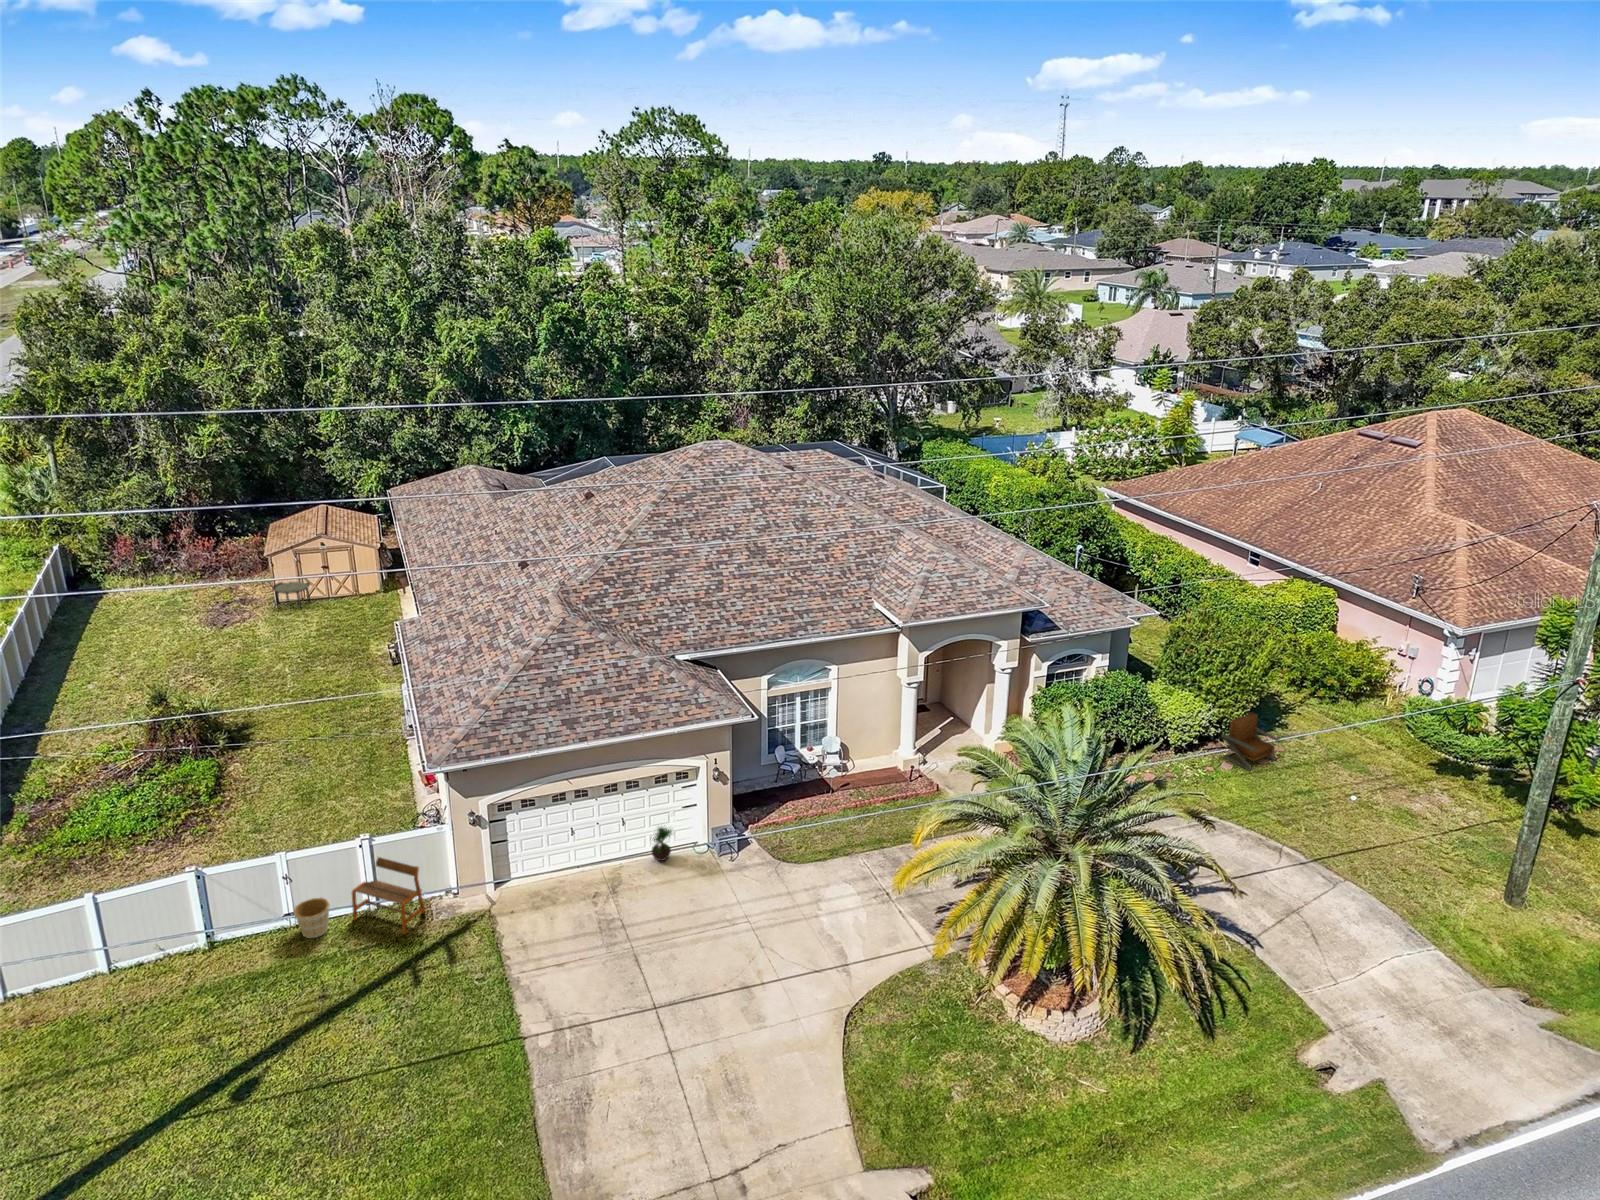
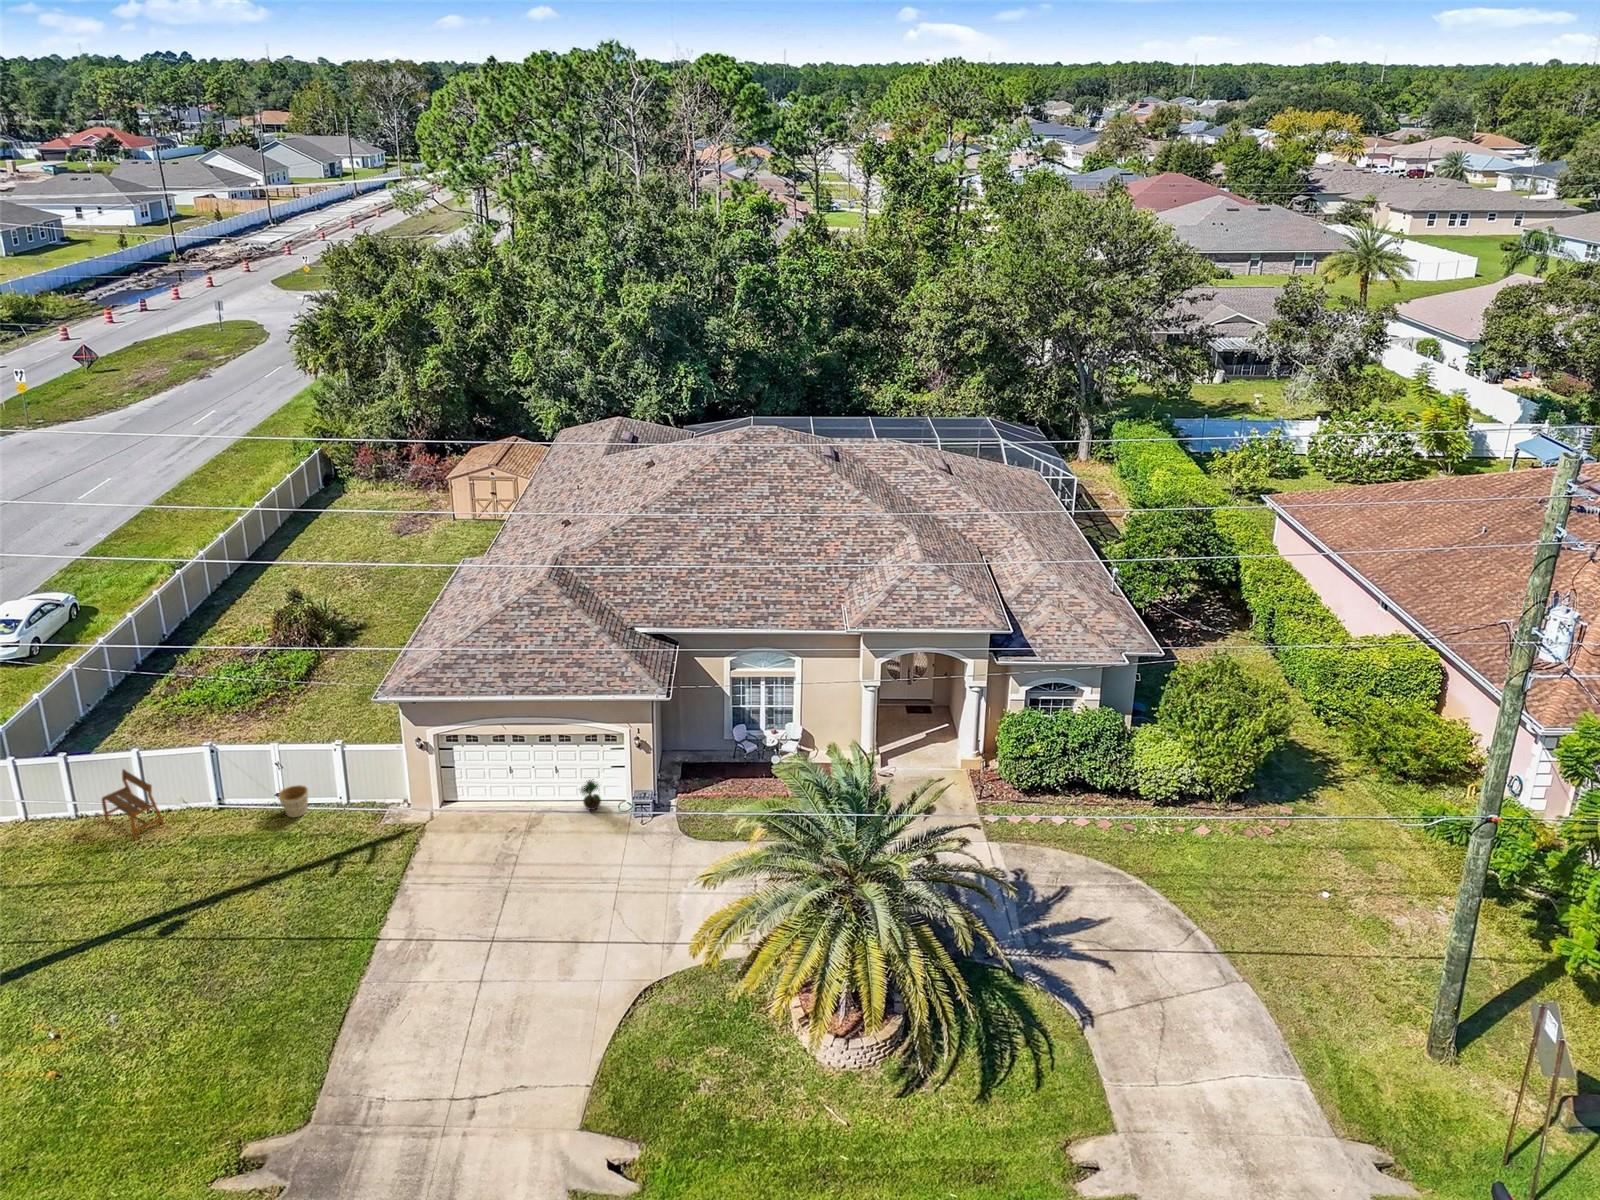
round table: present [272,582,310,609] -> none [446,502,477,529]
lounge chair: present [1222,713,1280,771] -> none [1203,775,1272,837]
bench: present [352,857,425,934] -> present [102,770,164,840]

